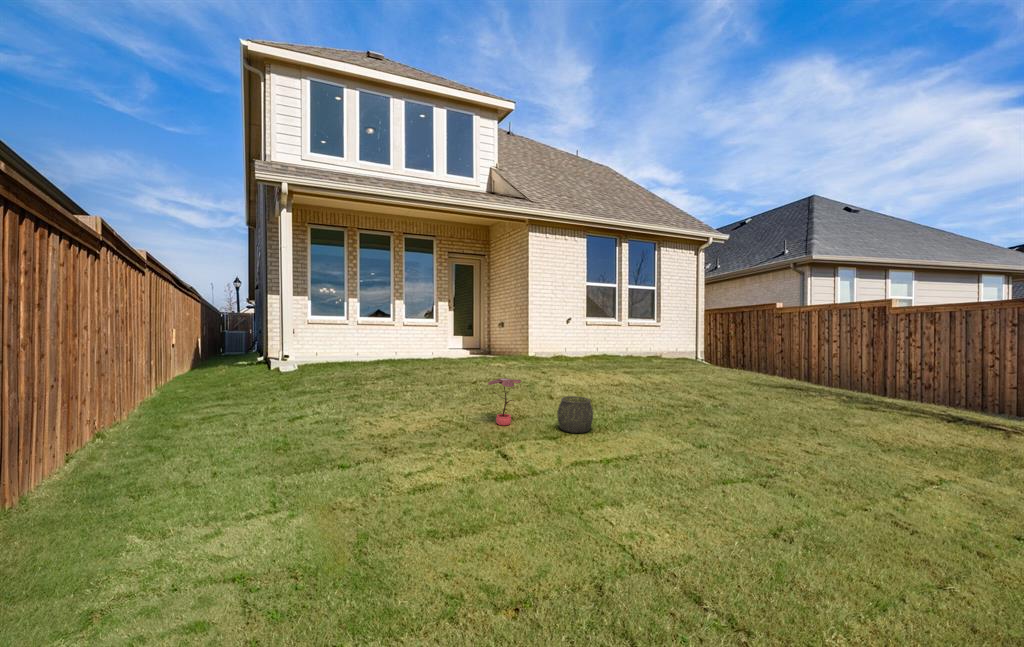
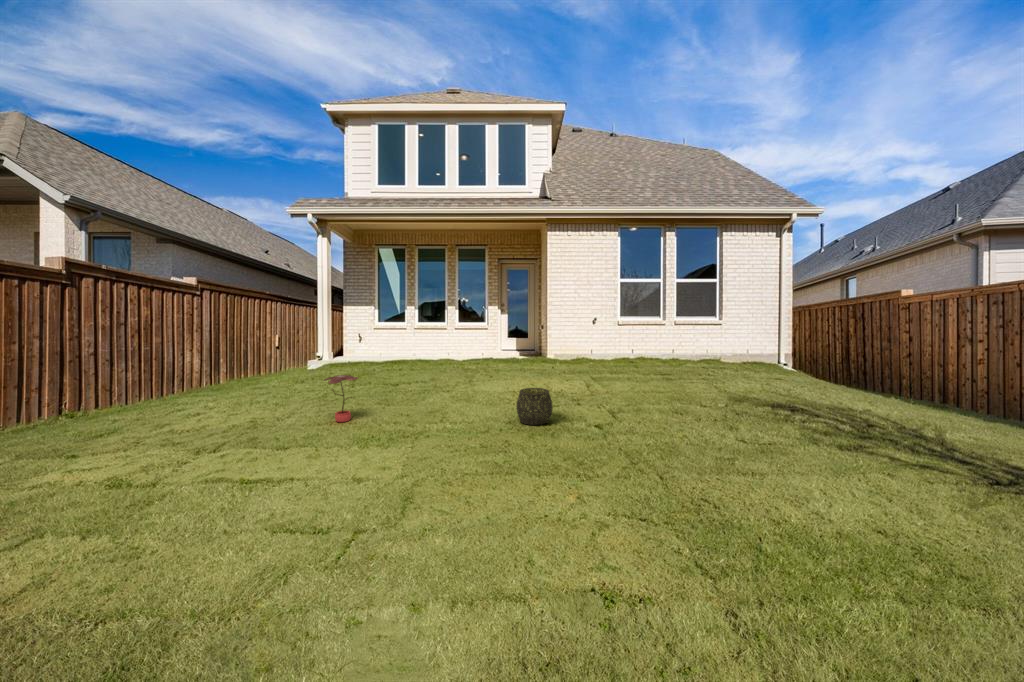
woven basket: present [557,396,593,433] -> present [517,388,553,425]

